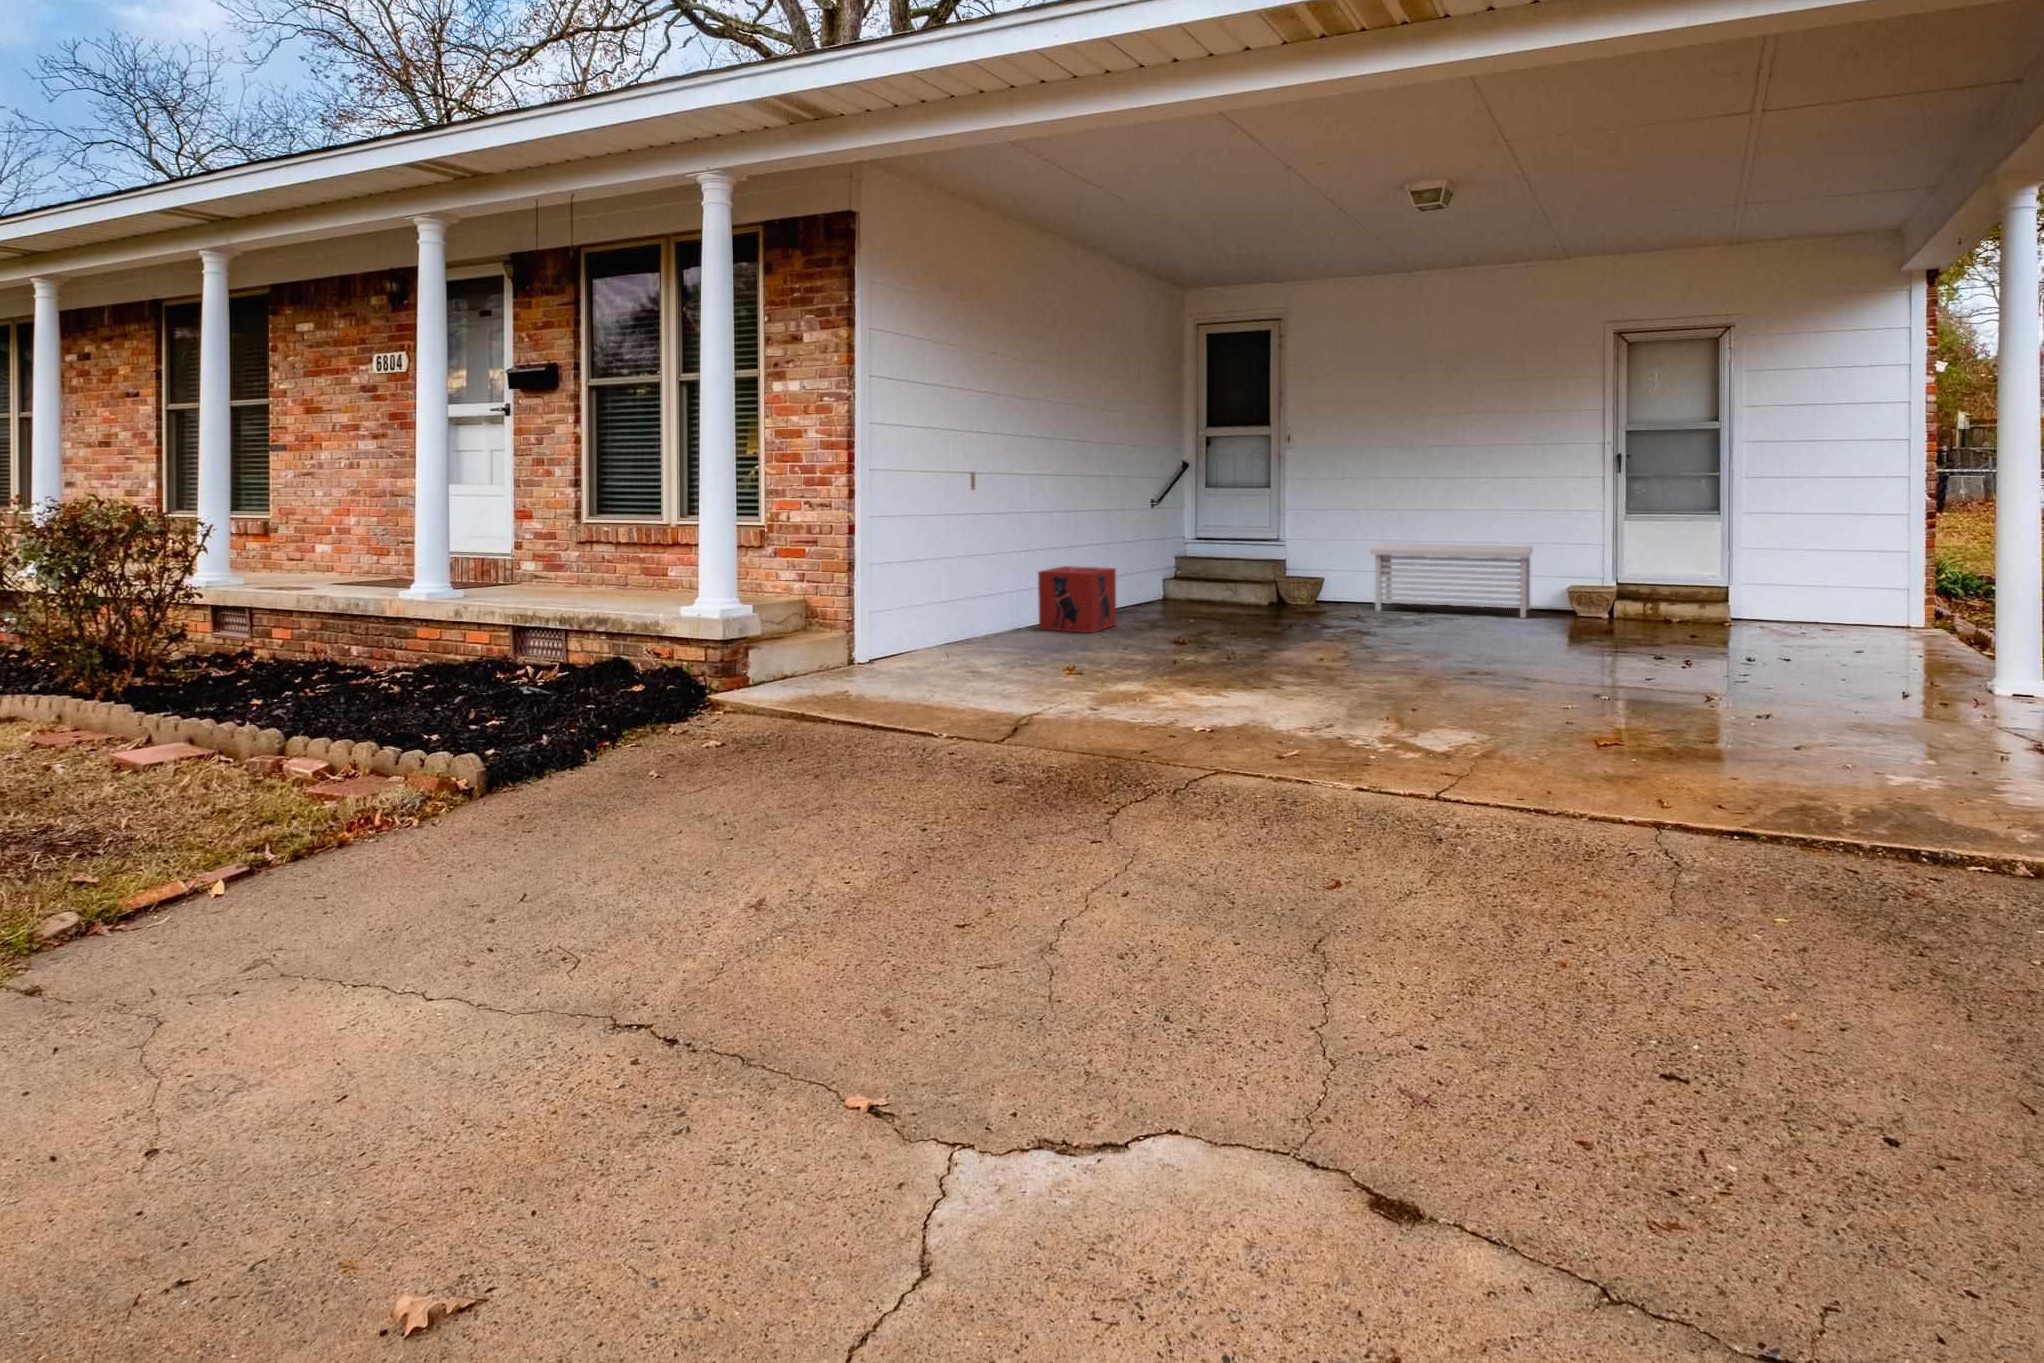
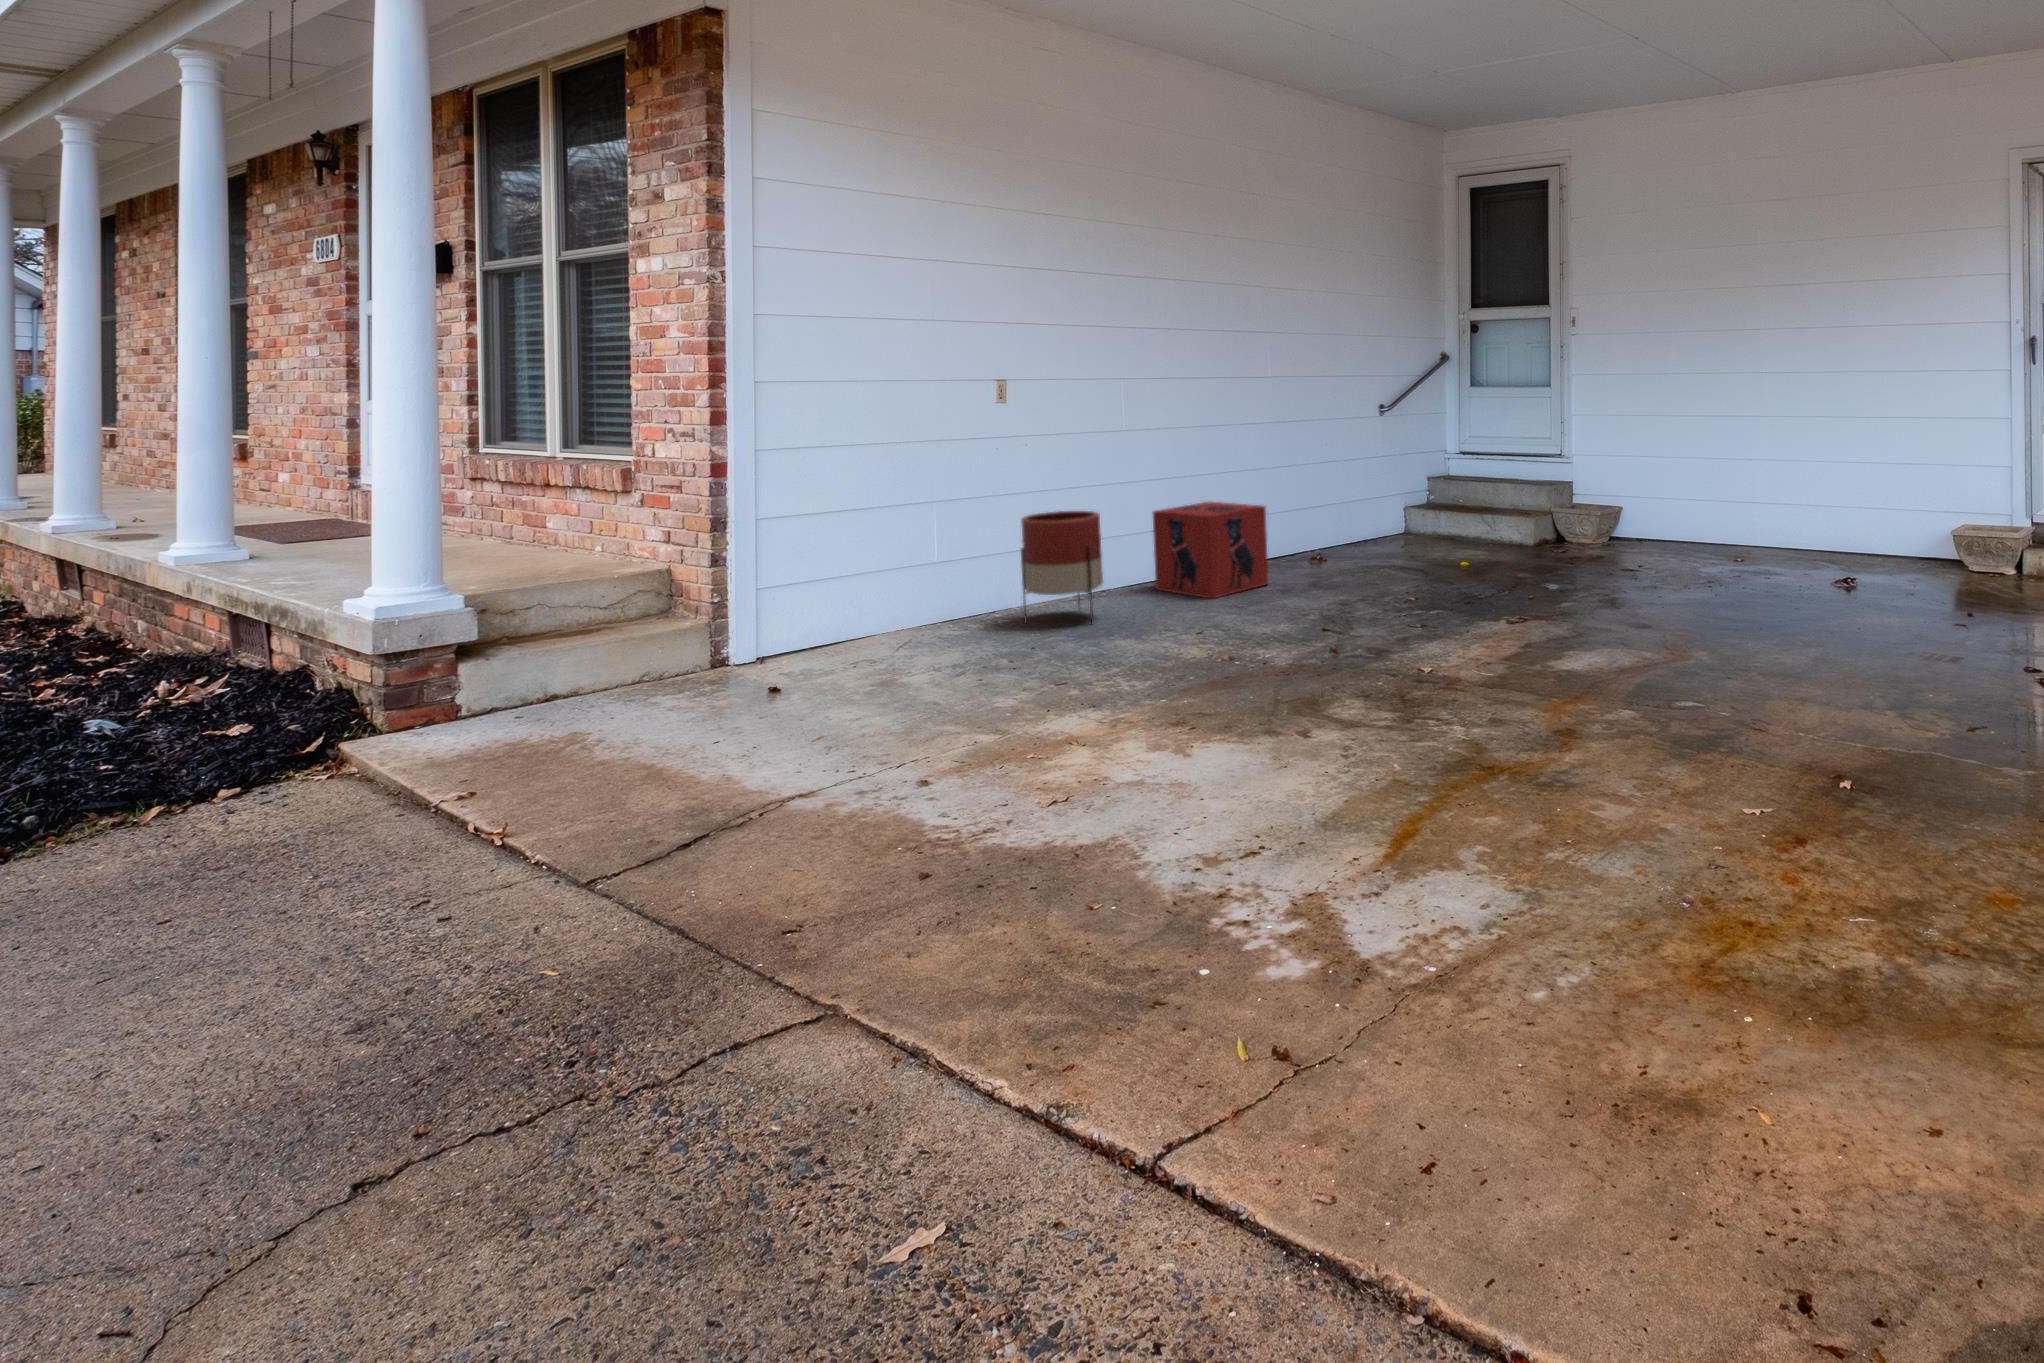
storage bench: present [1370,543,1533,618] -> none [1660,464,1902,577]
planter: none [983,568,1037,646] -> present [1021,511,1103,622]

